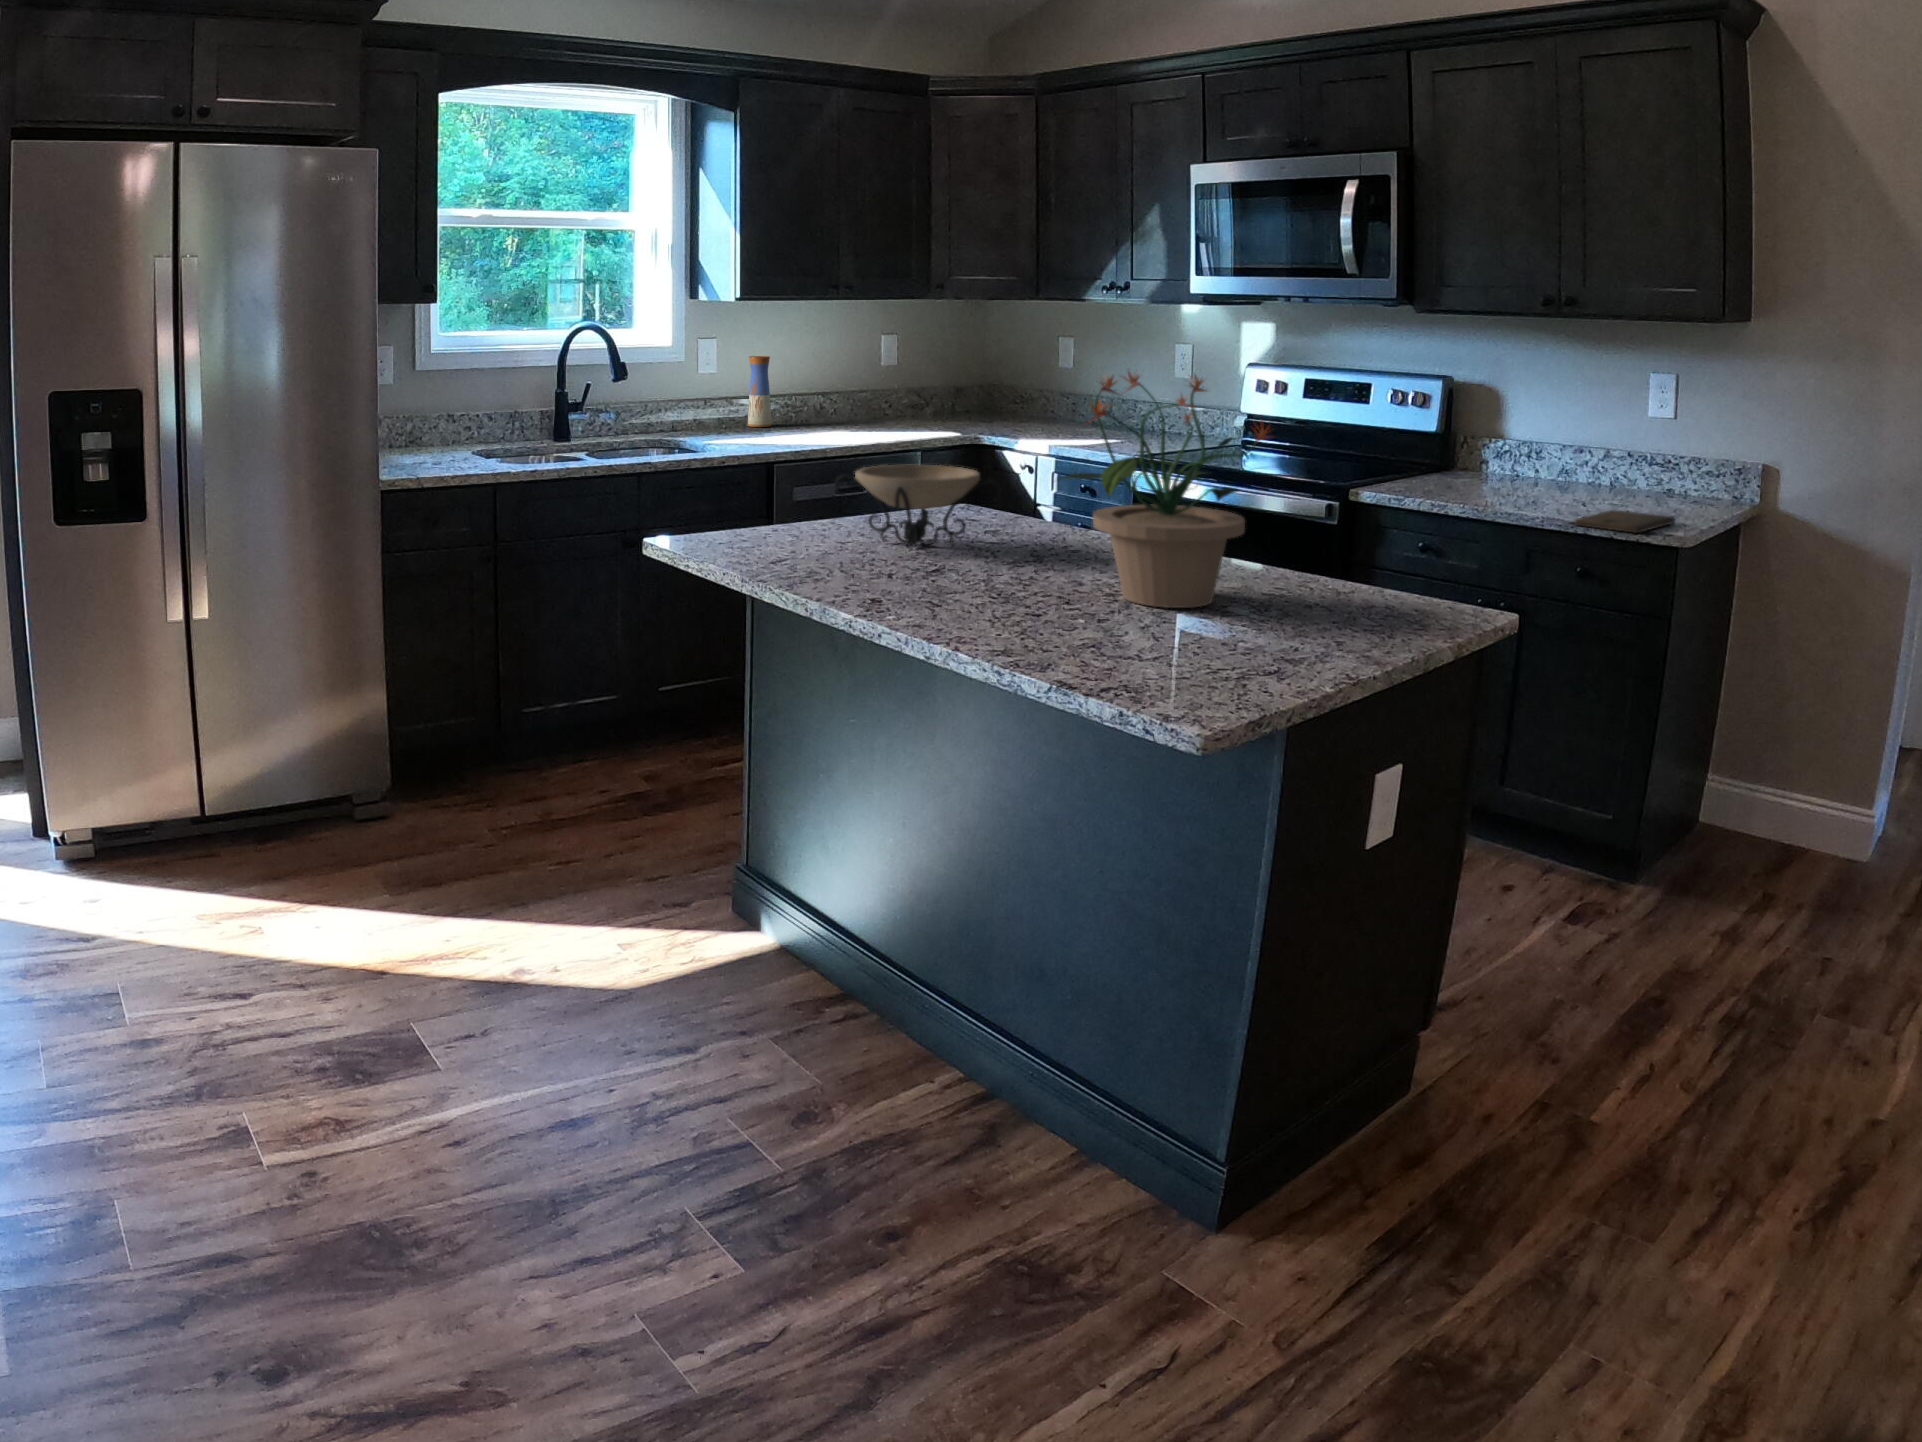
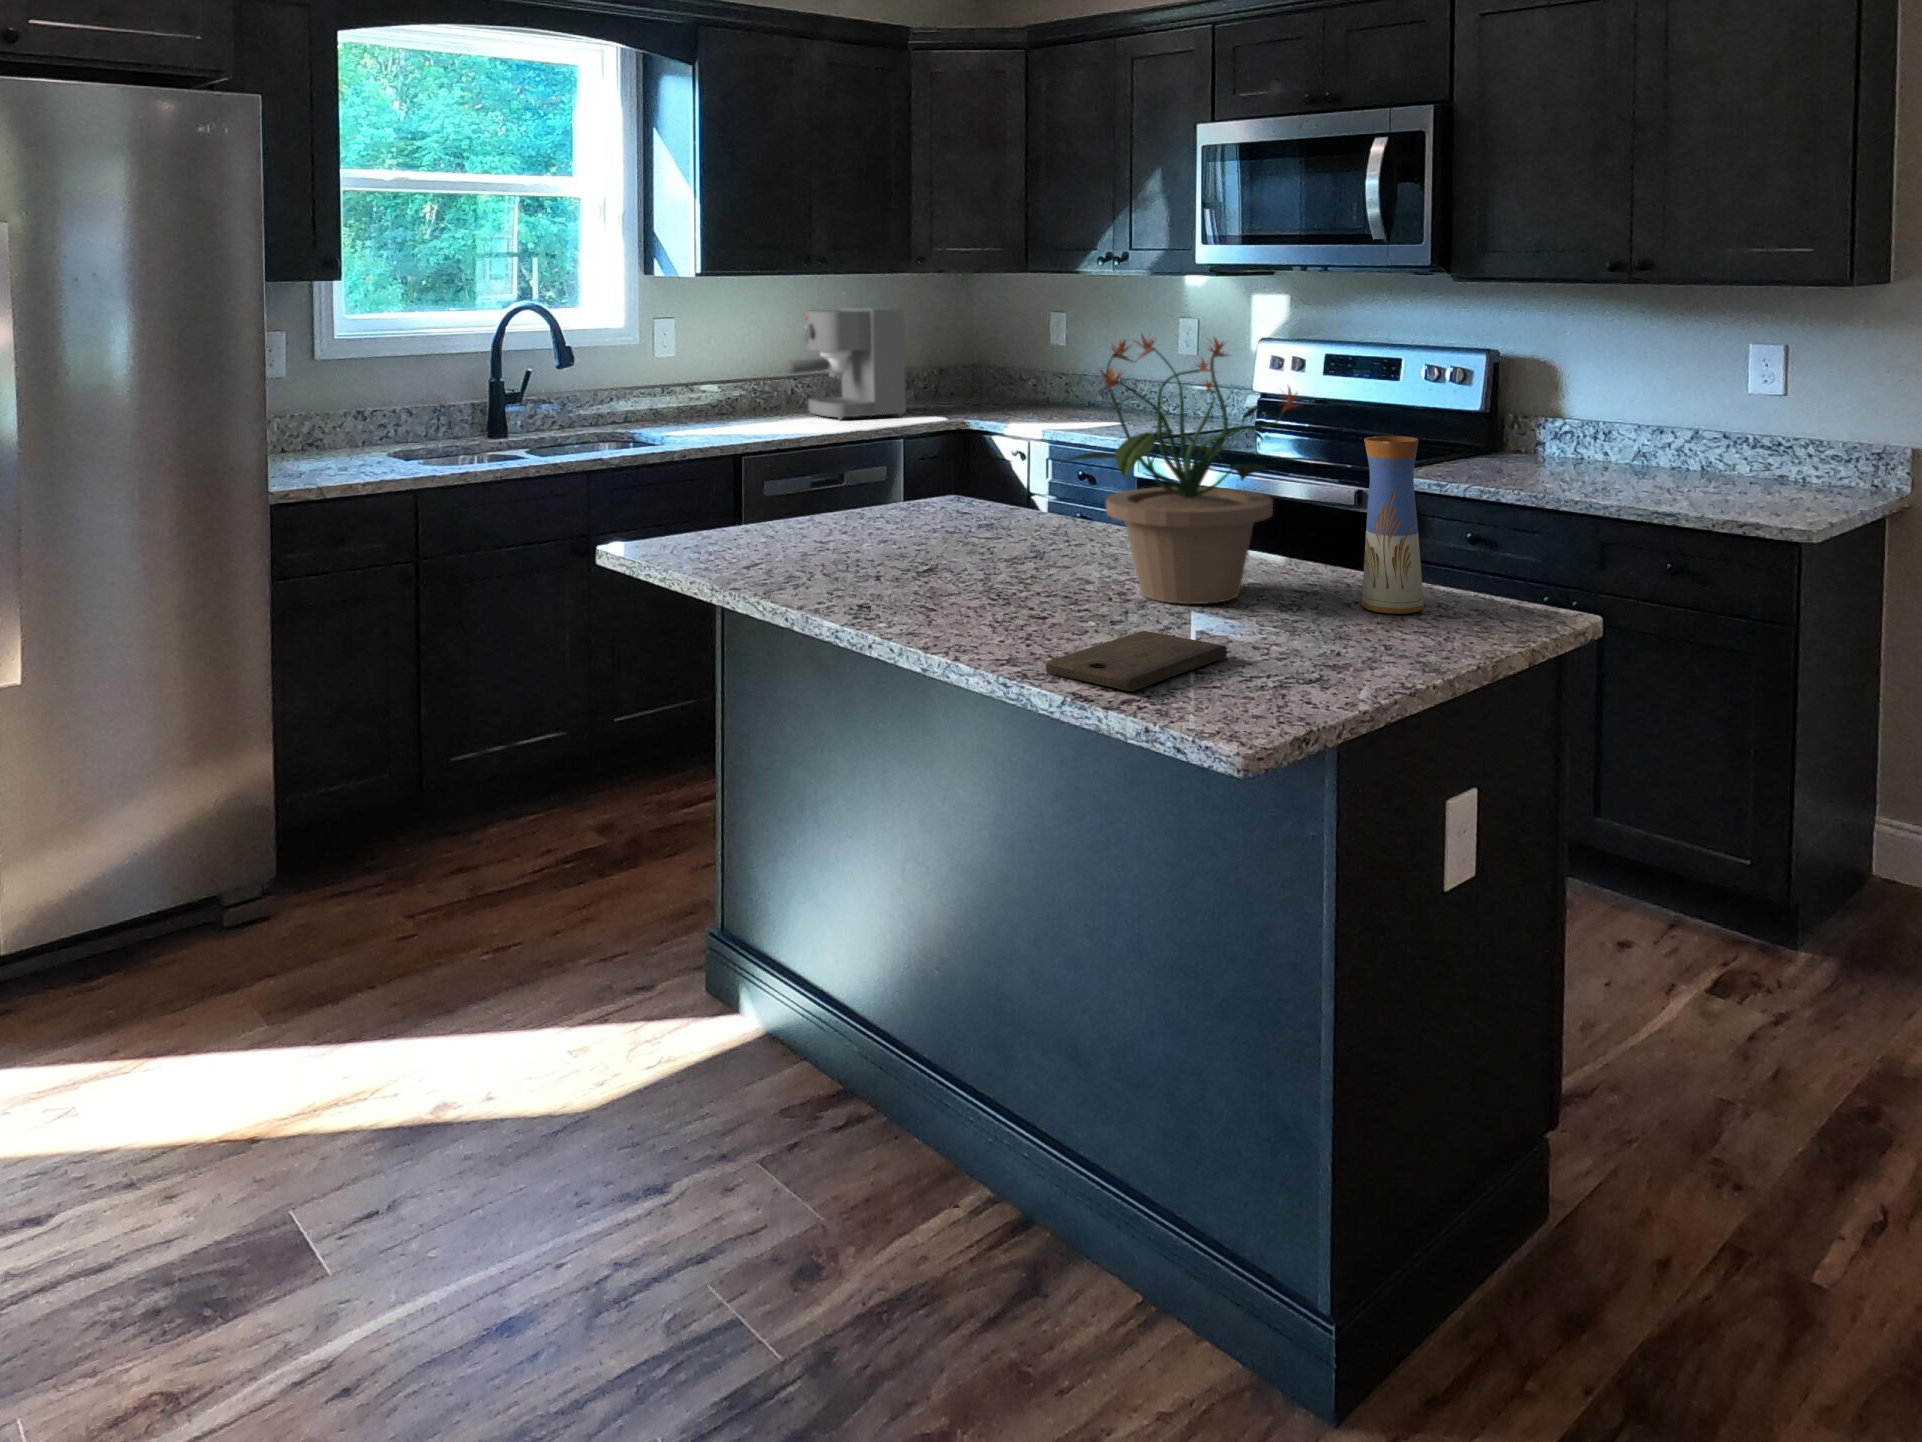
coffee maker: none [809,329,916,430] -> present [785,307,906,420]
vase: present [748,356,772,427] -> present [1362,436,1424,614]
decorative bowl: present [835,465,1002,549] -> none [810,451,1002,550]
cutting board: present [1574,510,1675,533] -> present [1046,631,1227,691]

